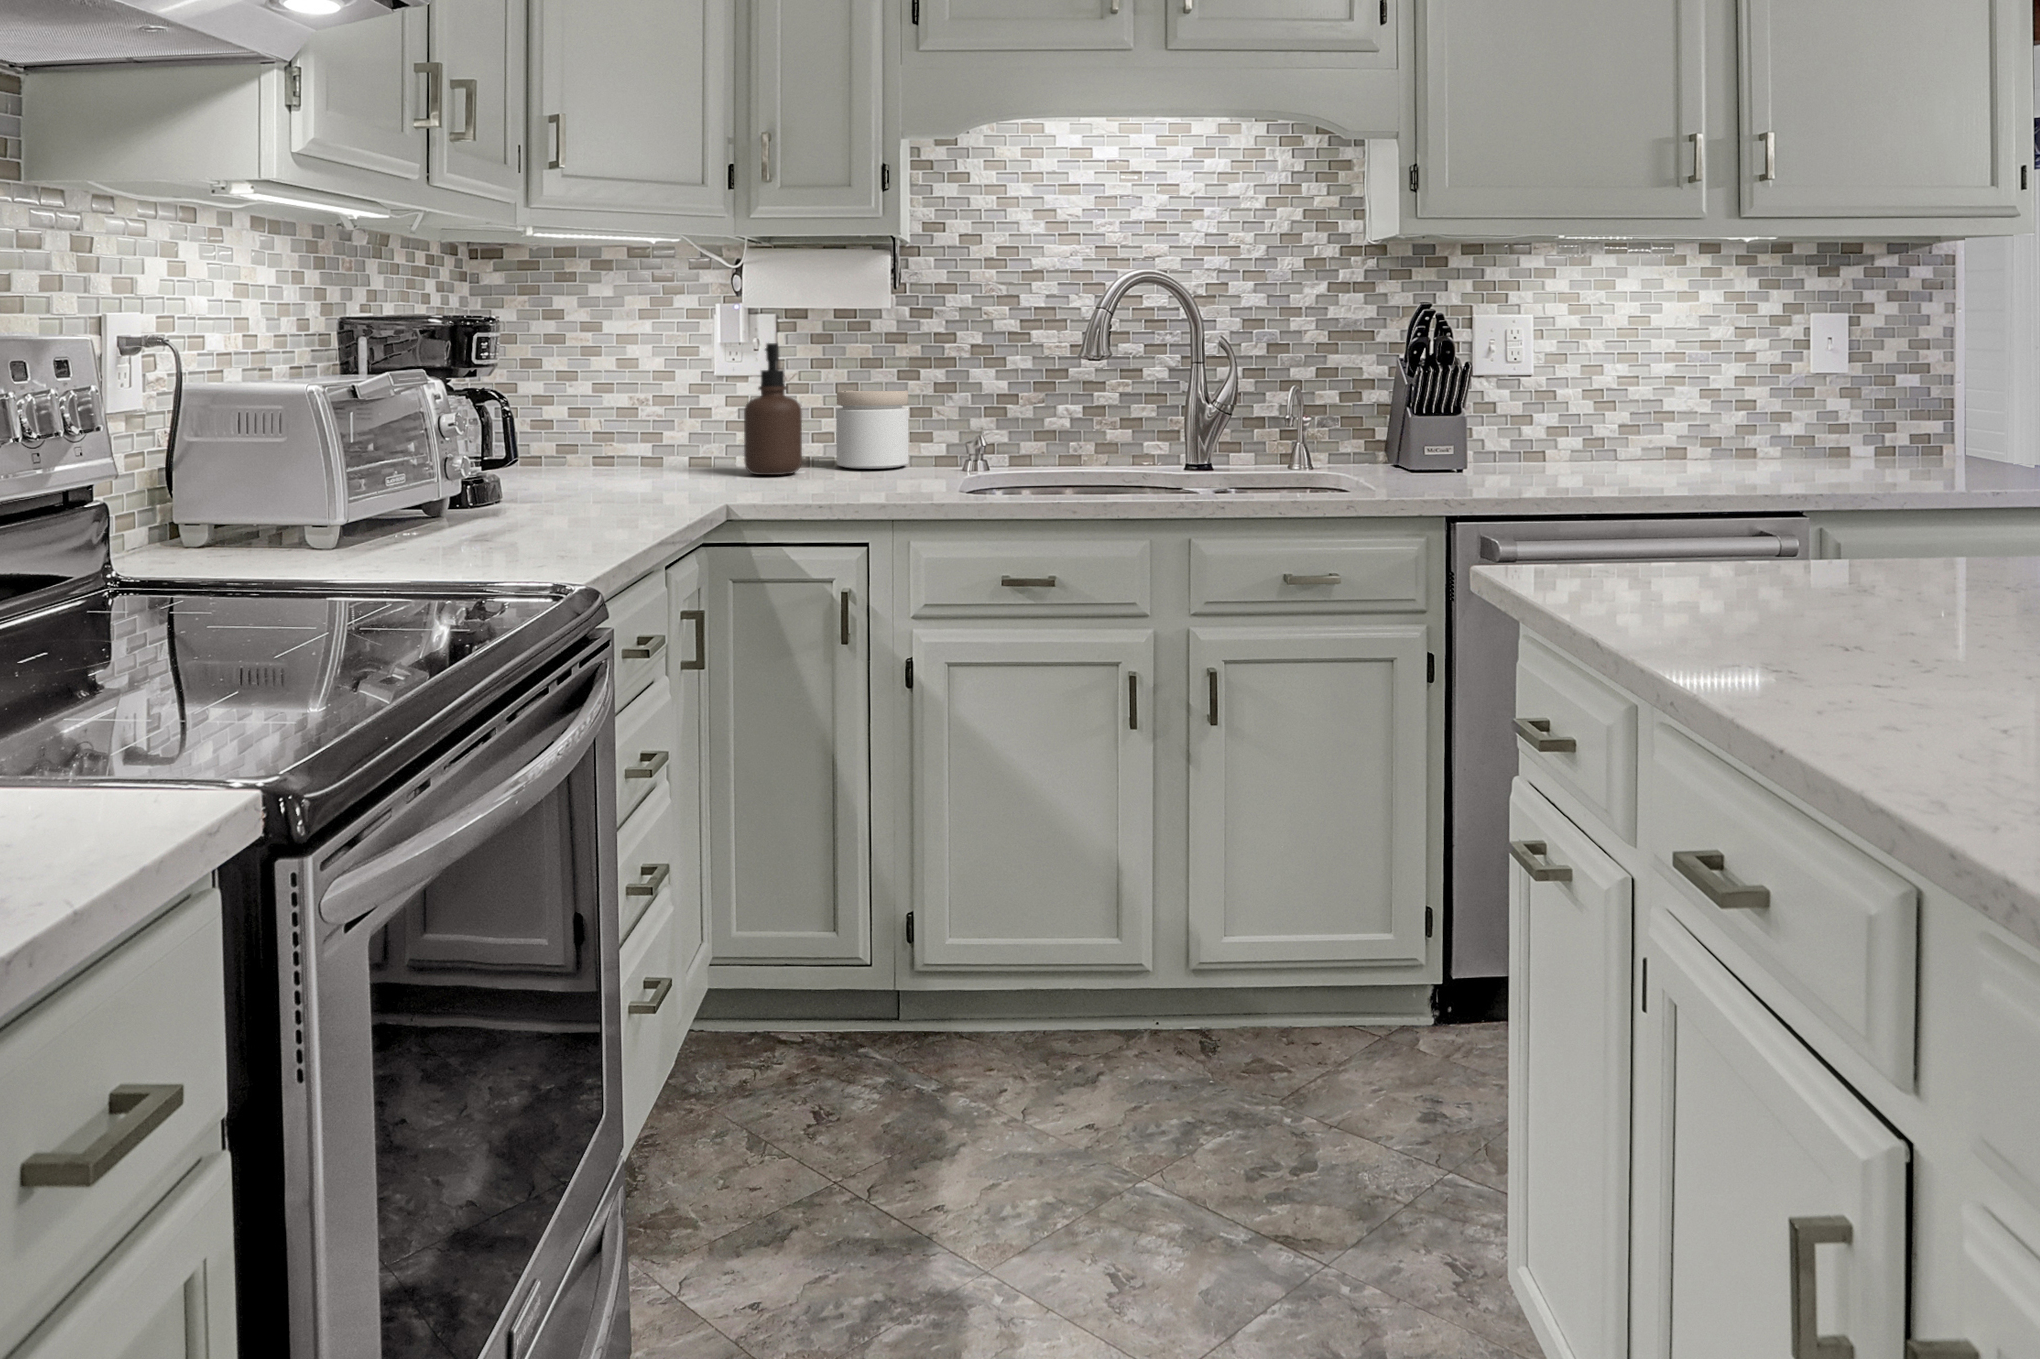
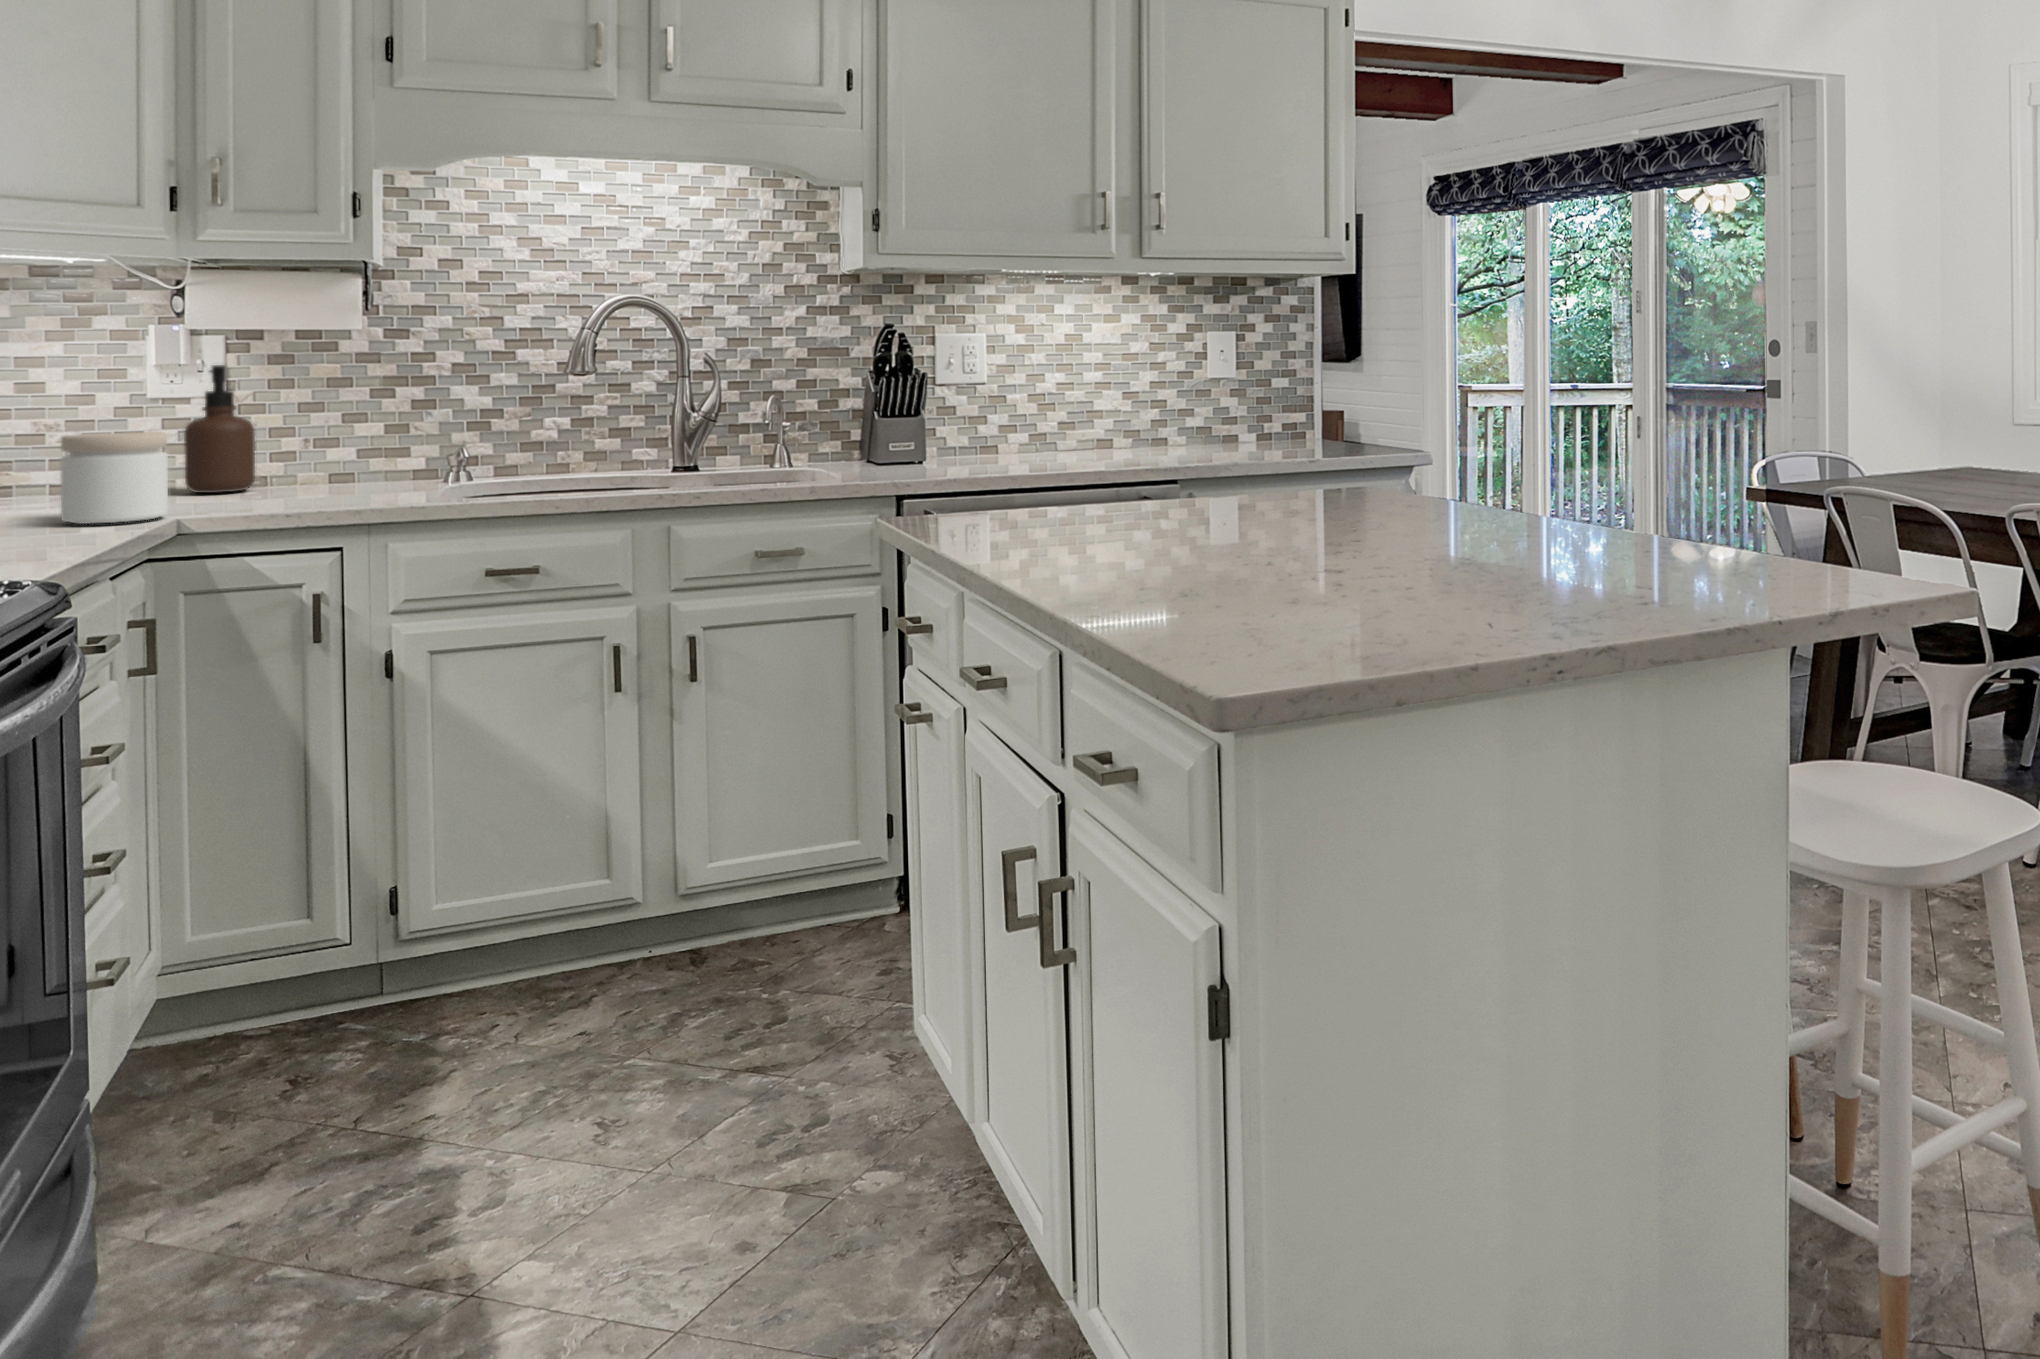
jar: present [836,390,909,469] -> present [60,432,168,524]

